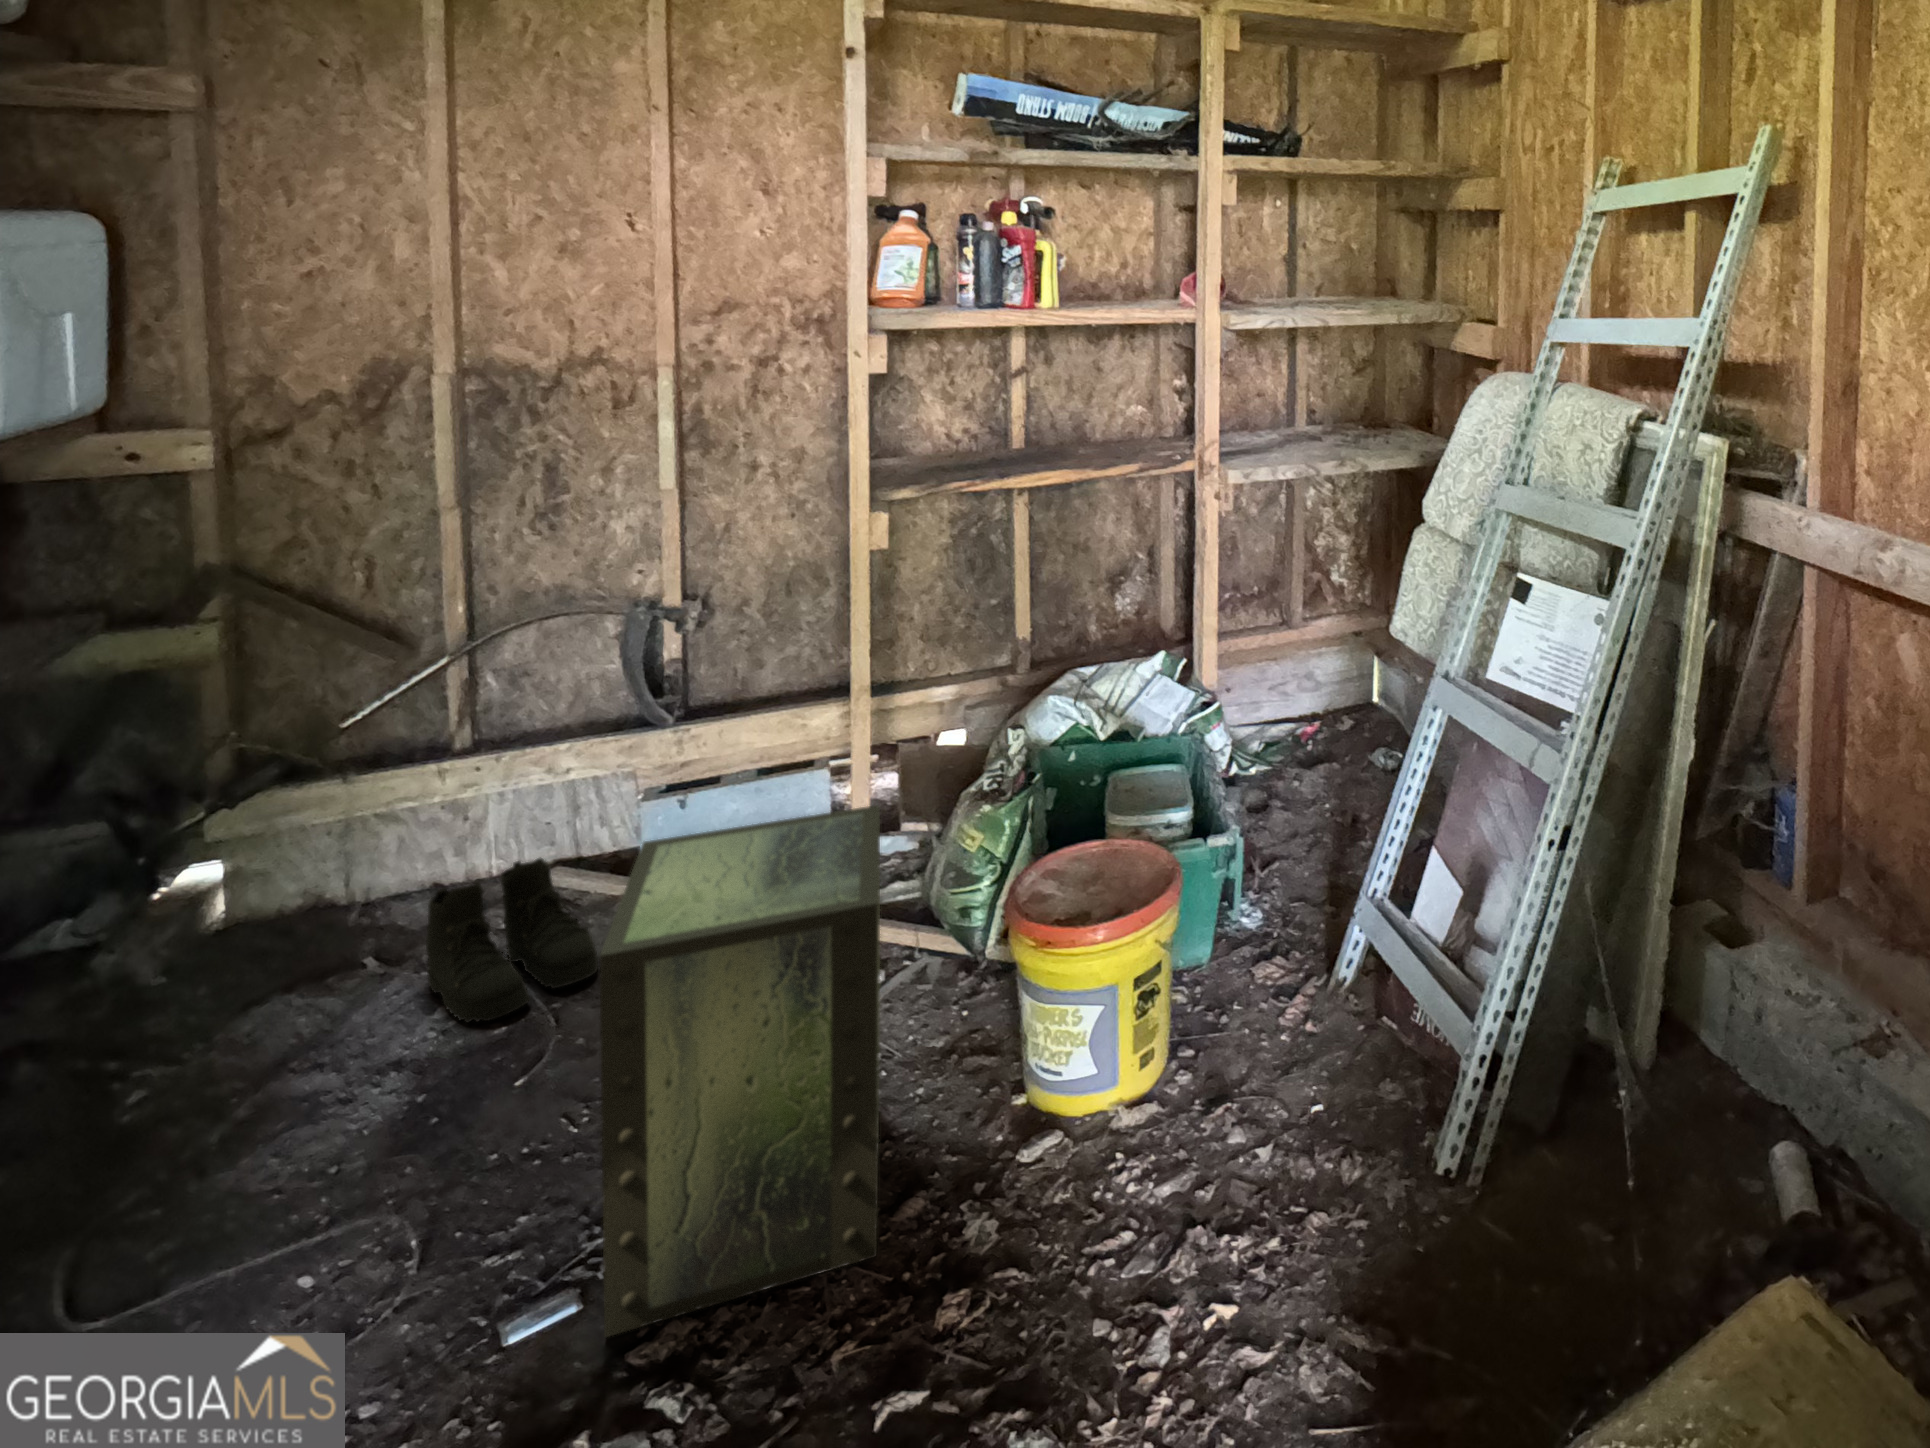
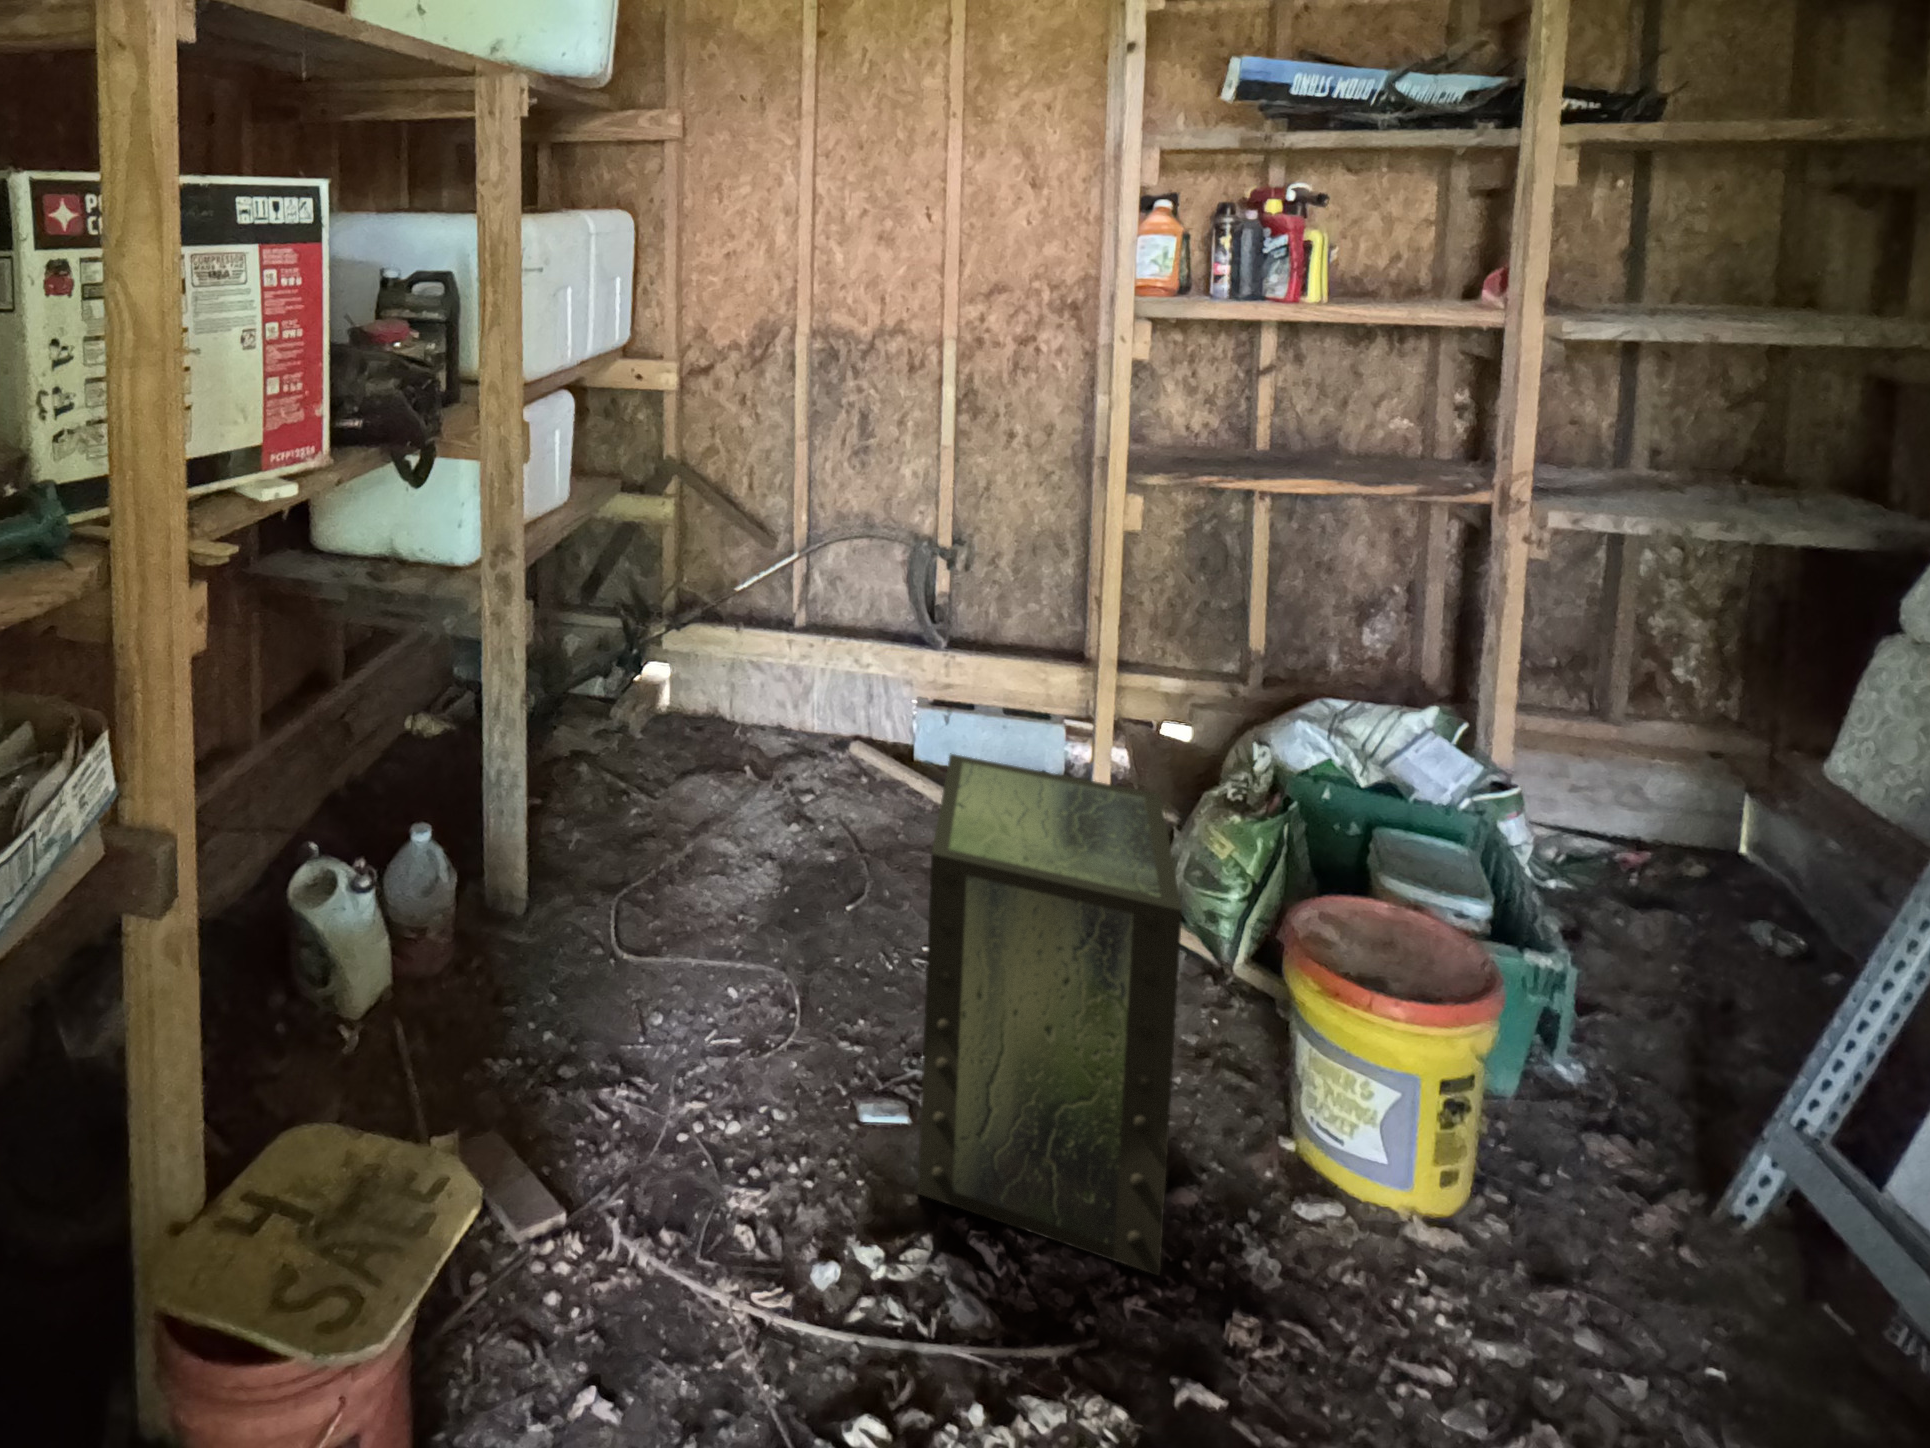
boots: present [426,858,598,1022] -> none [780,721,889,845]

